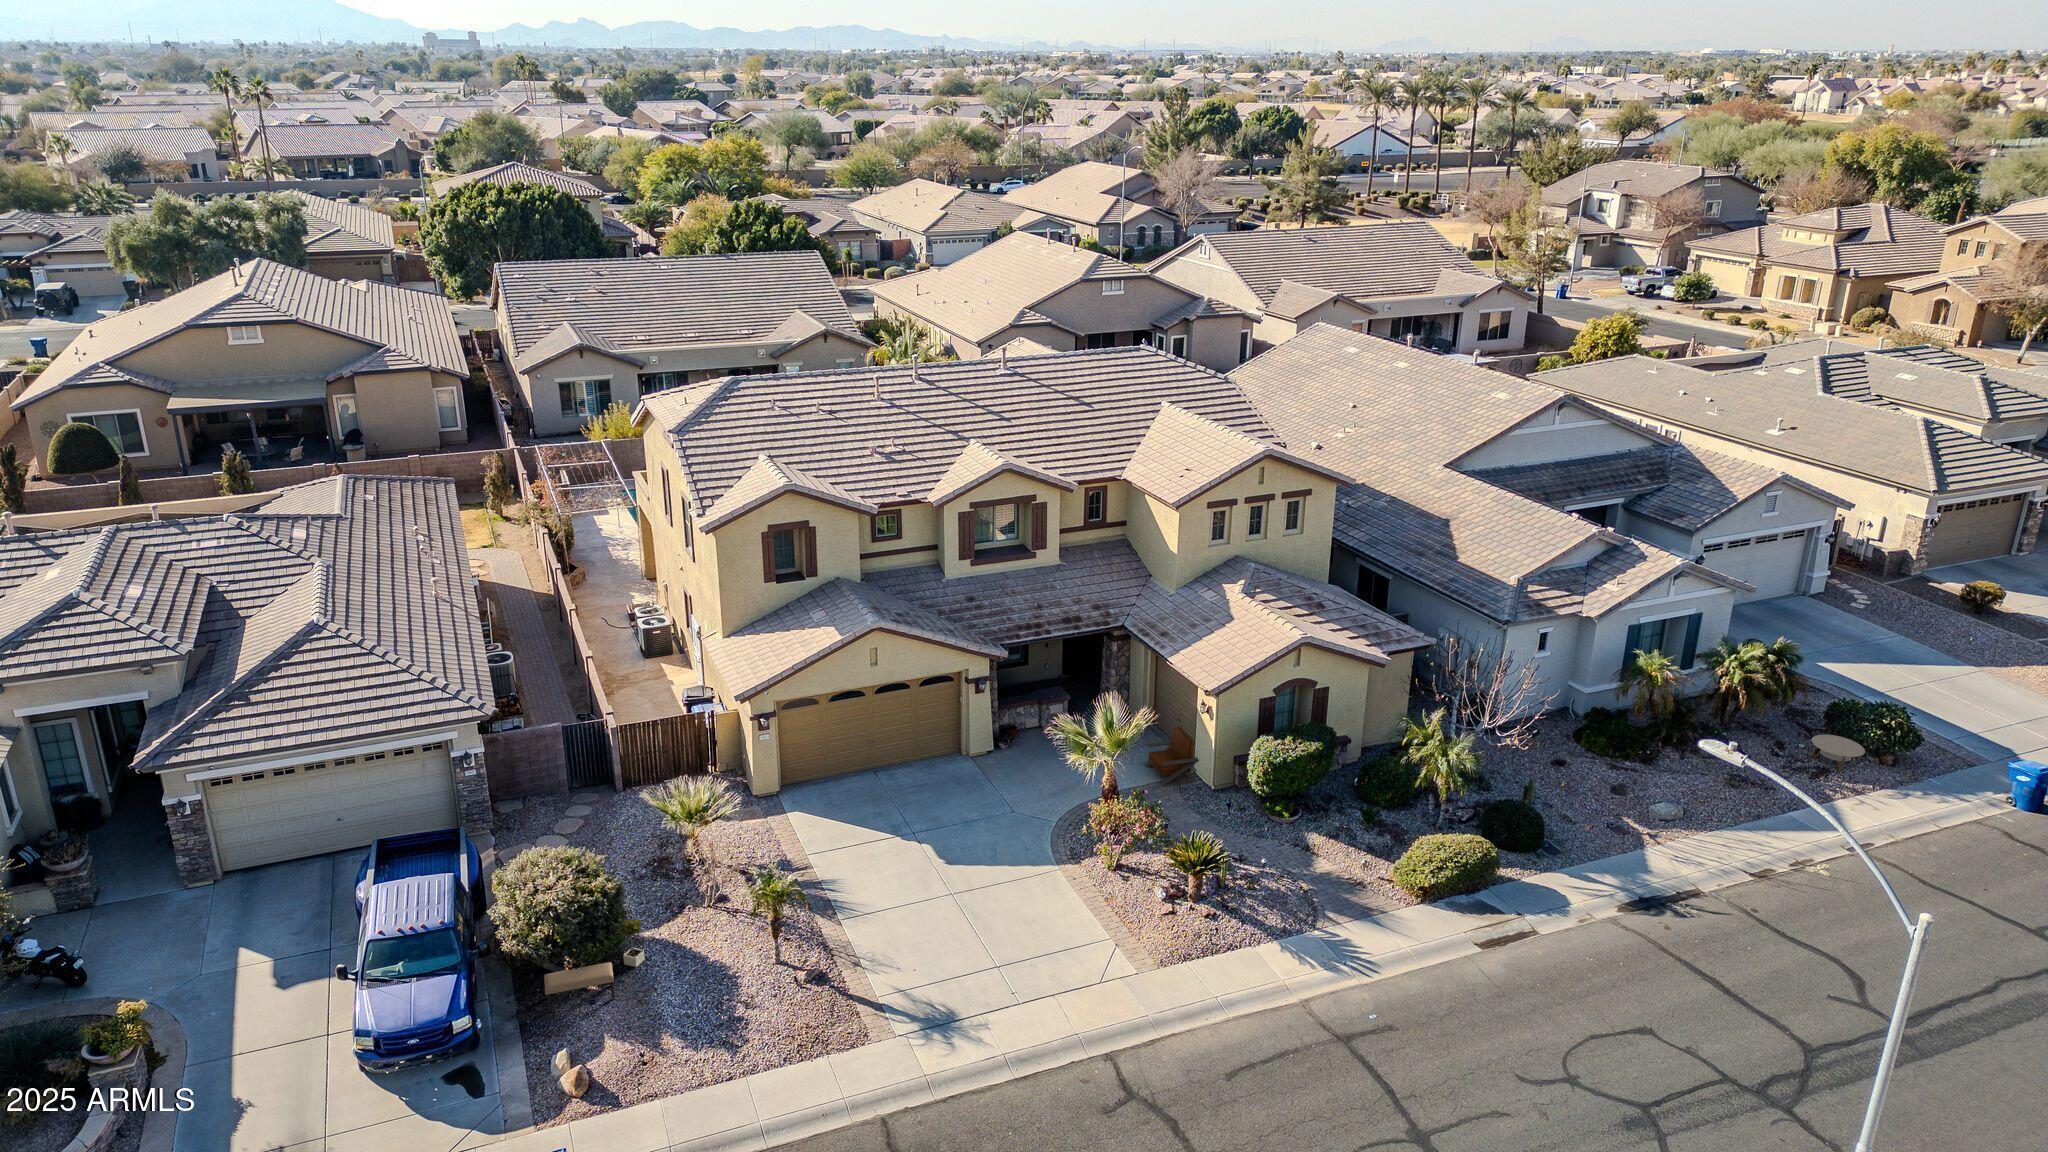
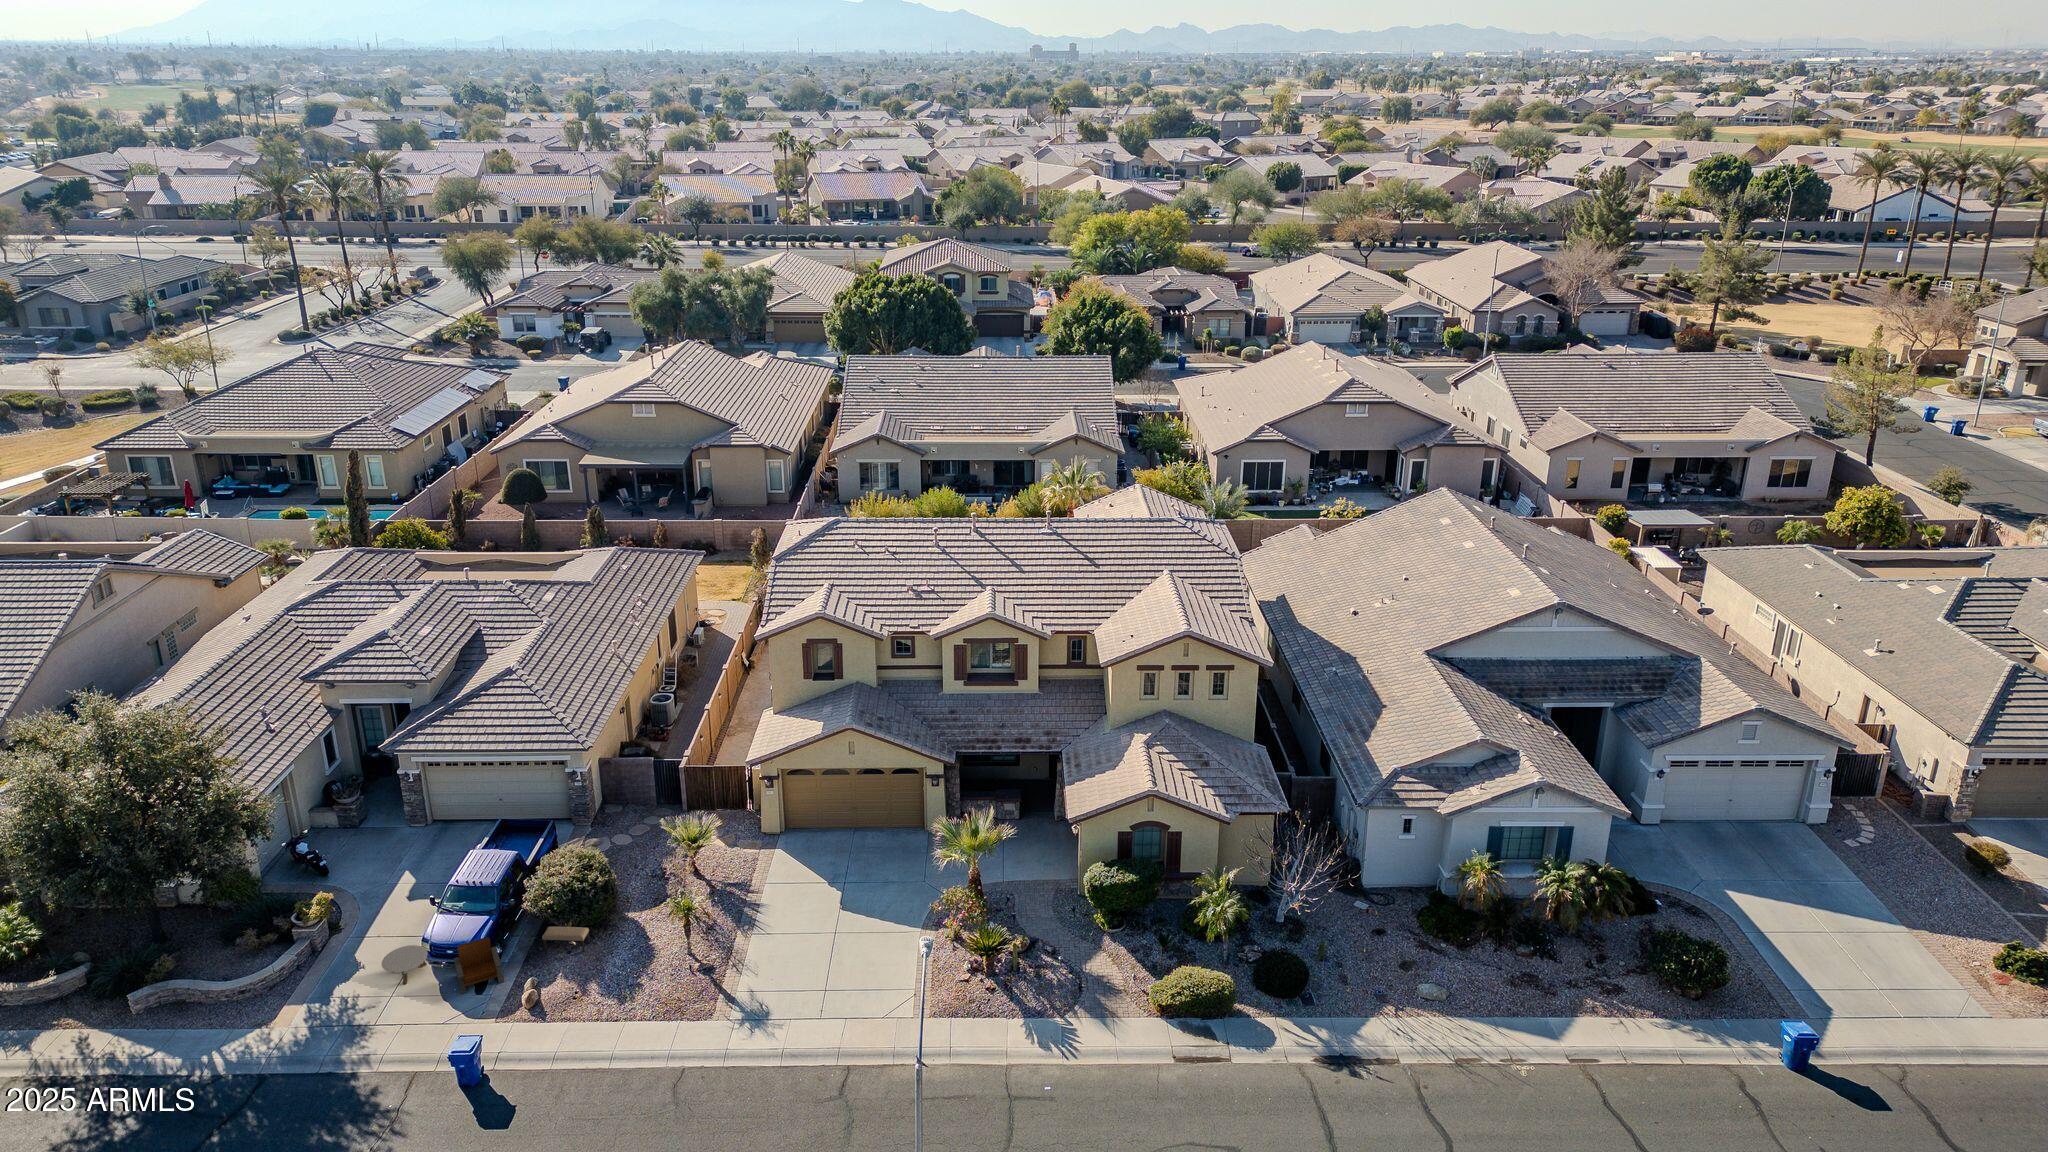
lounge chair: present [1145,727,1199,786] -> present [454,937,504,994]
round table: present [1811,735,1865,772] -> present [382,945,428,984]
potted tree: present [622,919,645,967] -> none [599,903,618,934]

